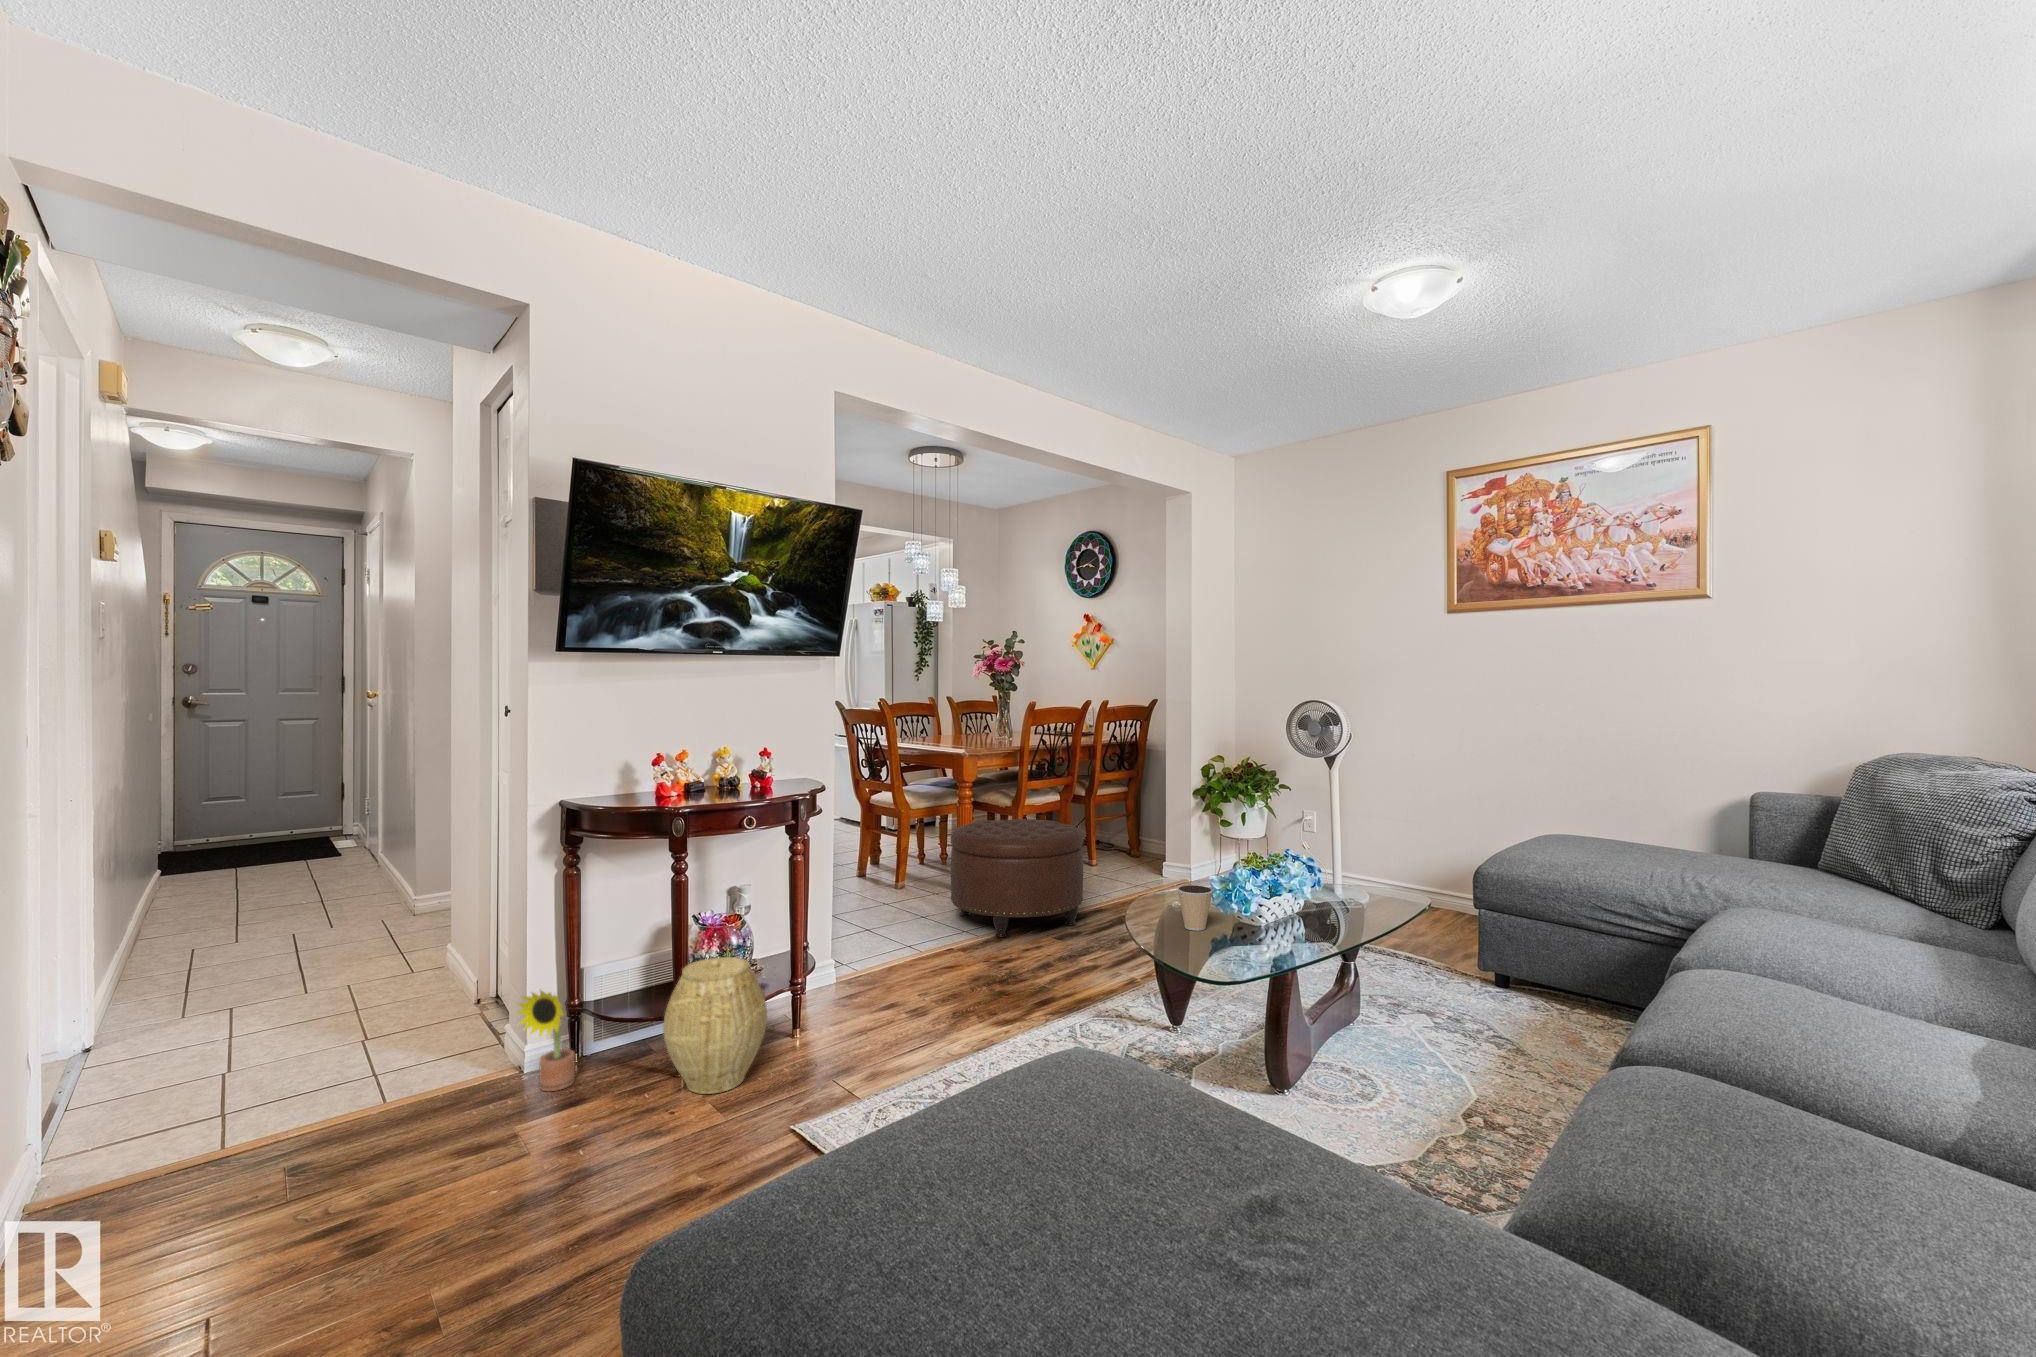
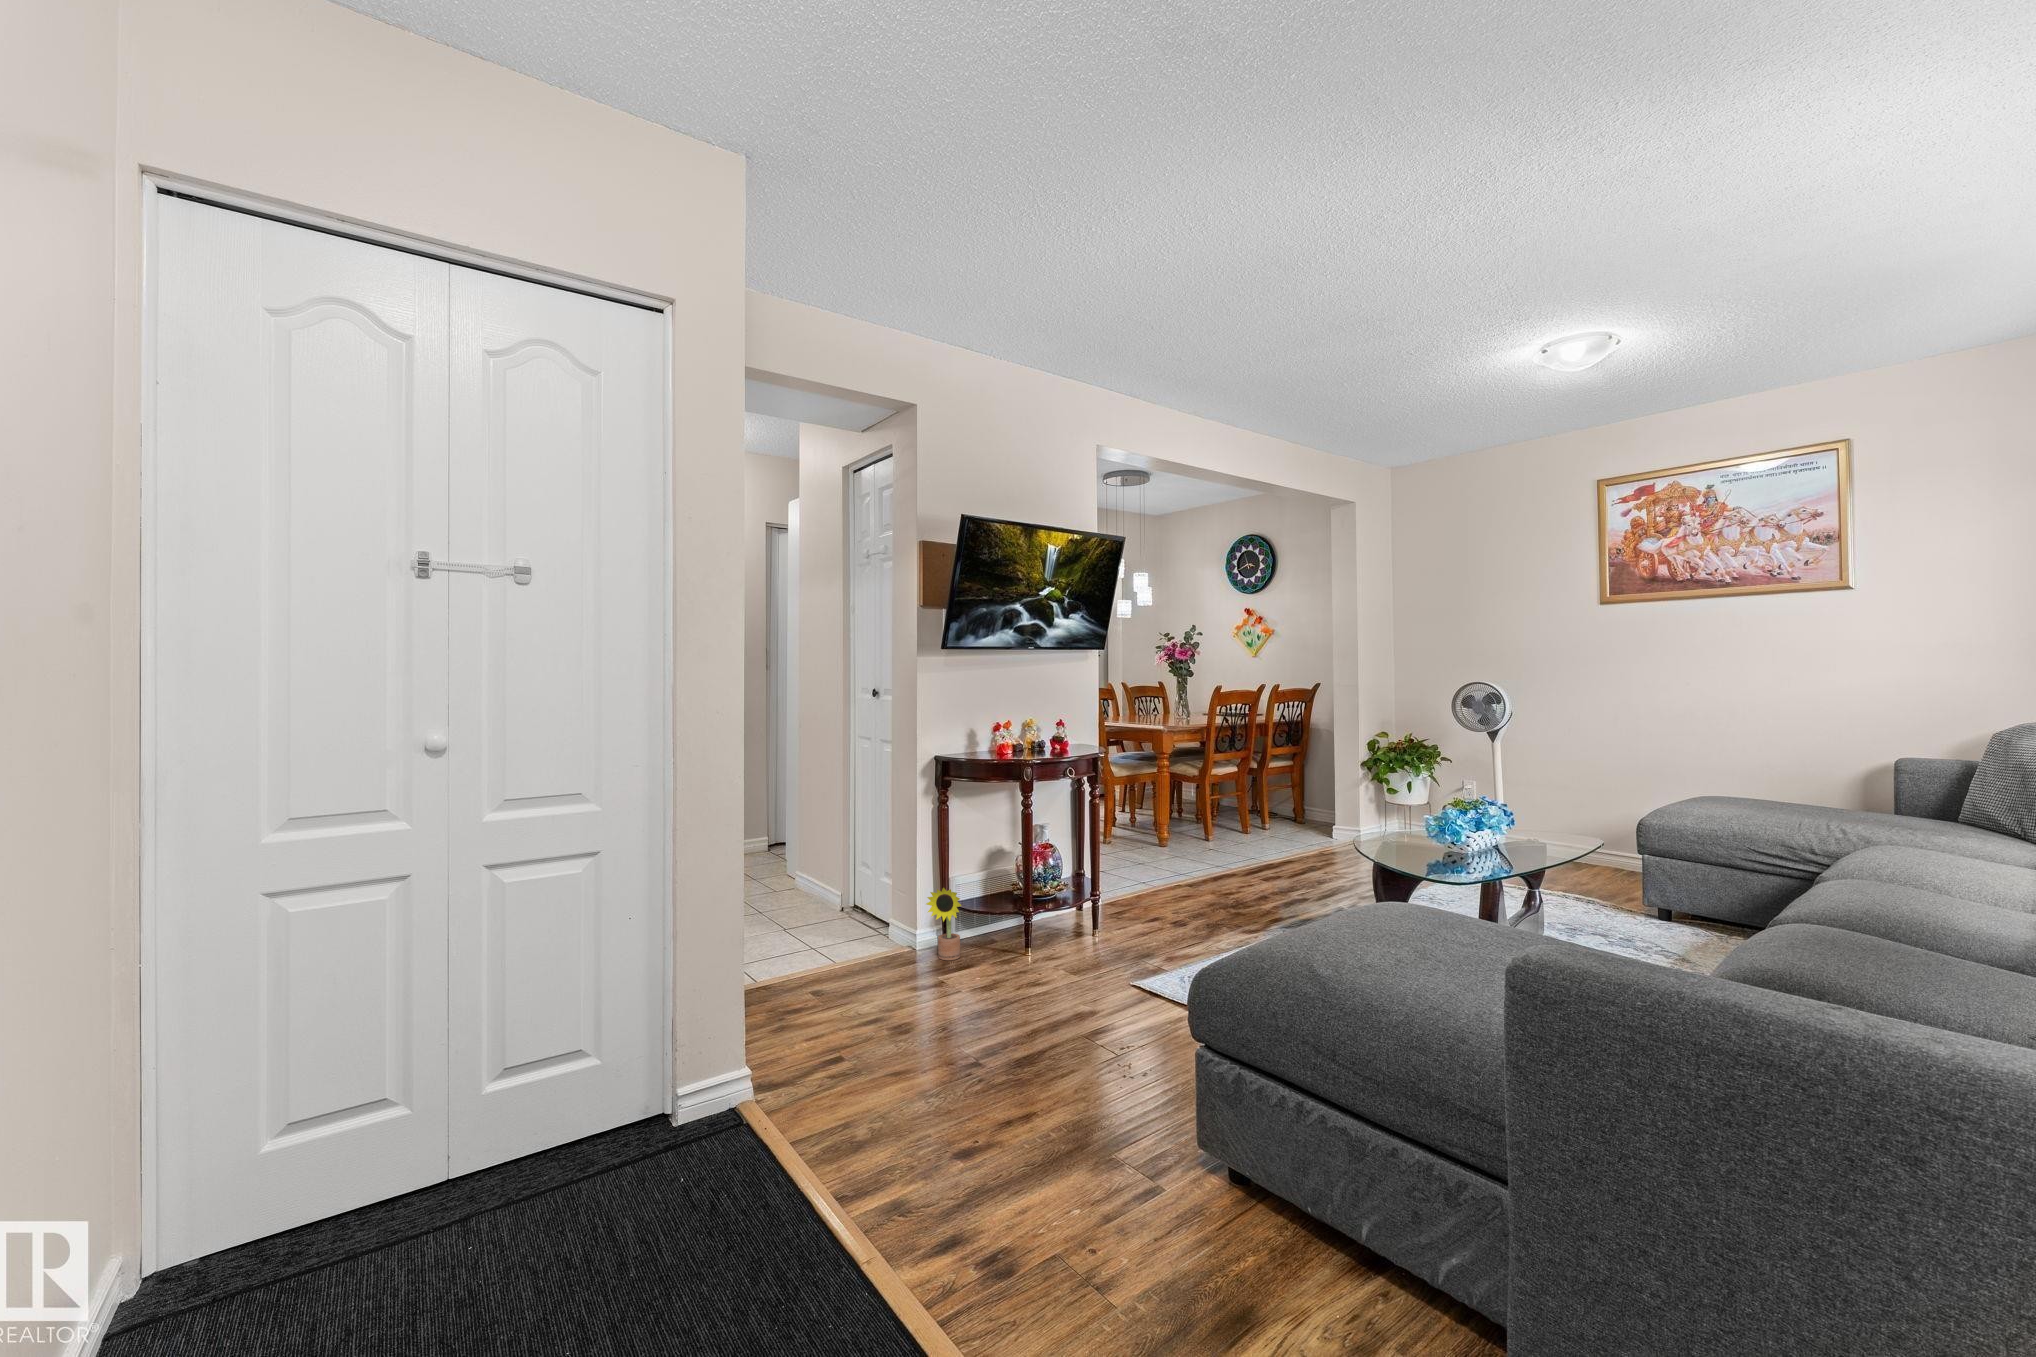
ottoman: present [951,819,1083,937] -> none [1166,785,1280,878]
coffee cup: present [1177,885,1213,931] -> none [1398,824,1428,857]
woven basket: present [663,957,767,1094] -> none [1025,871,1095,965]

